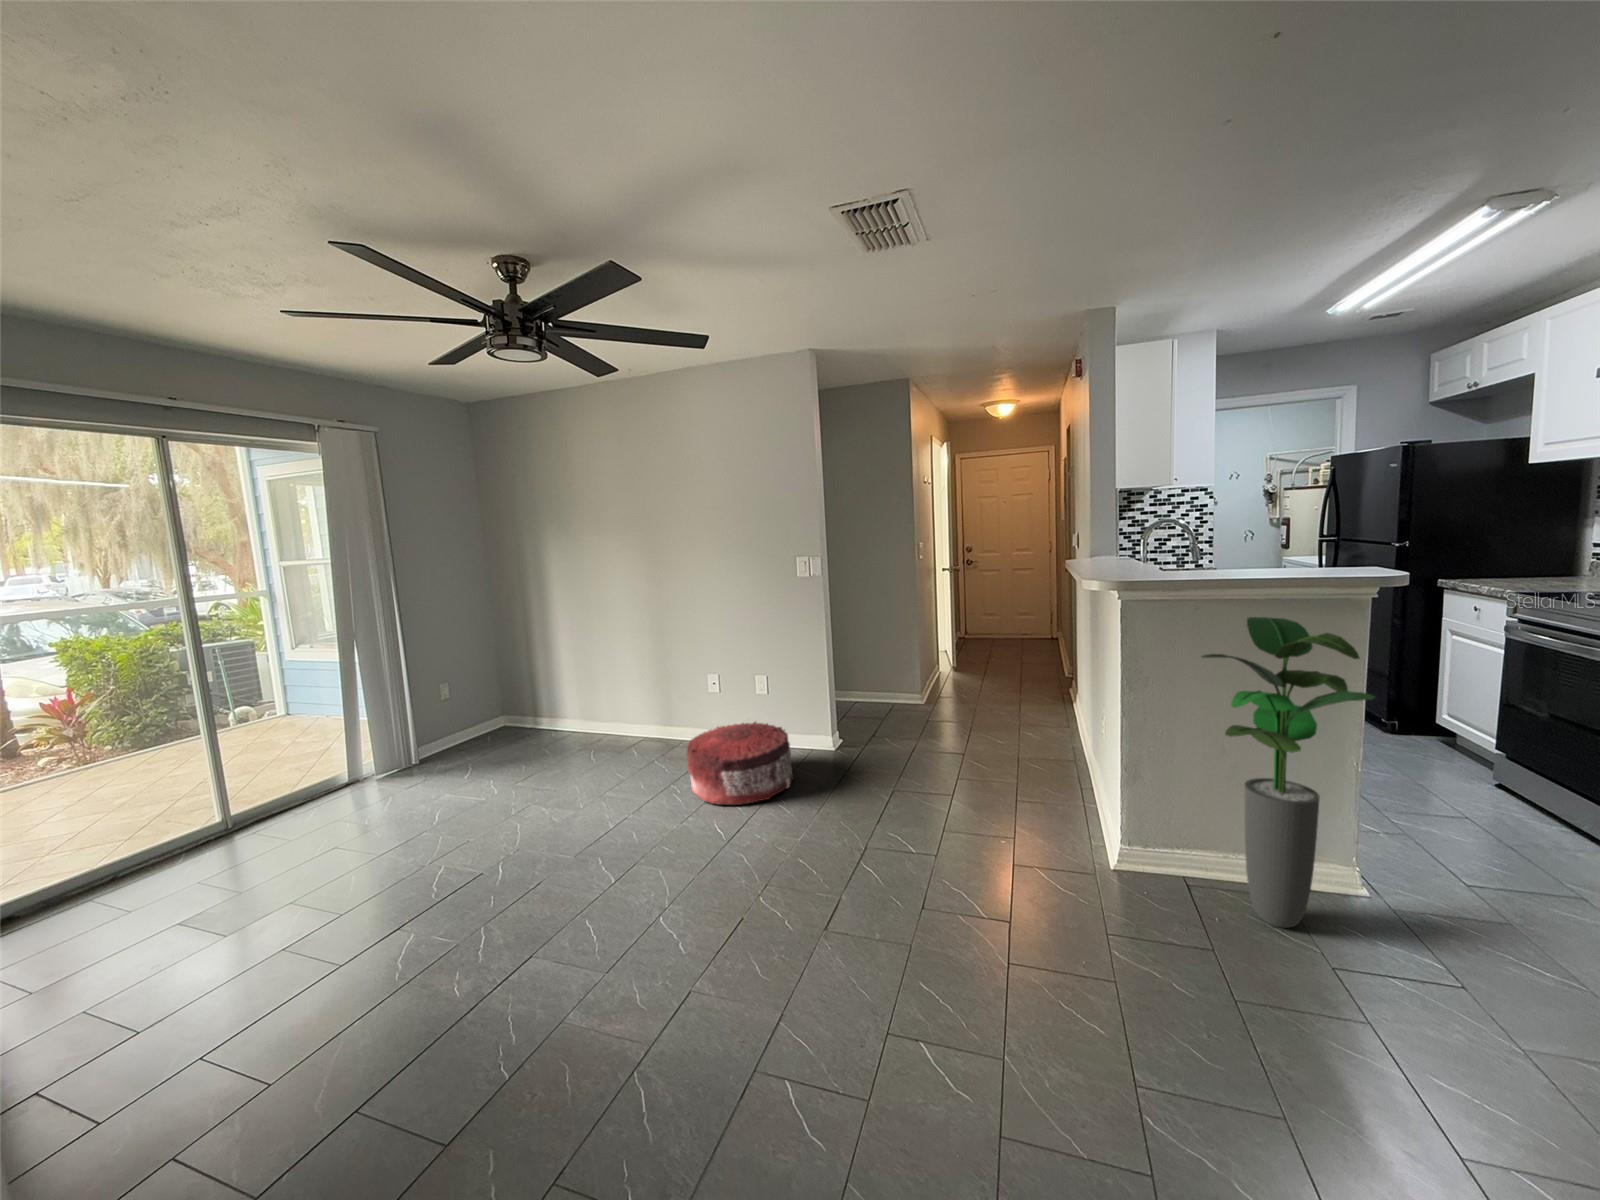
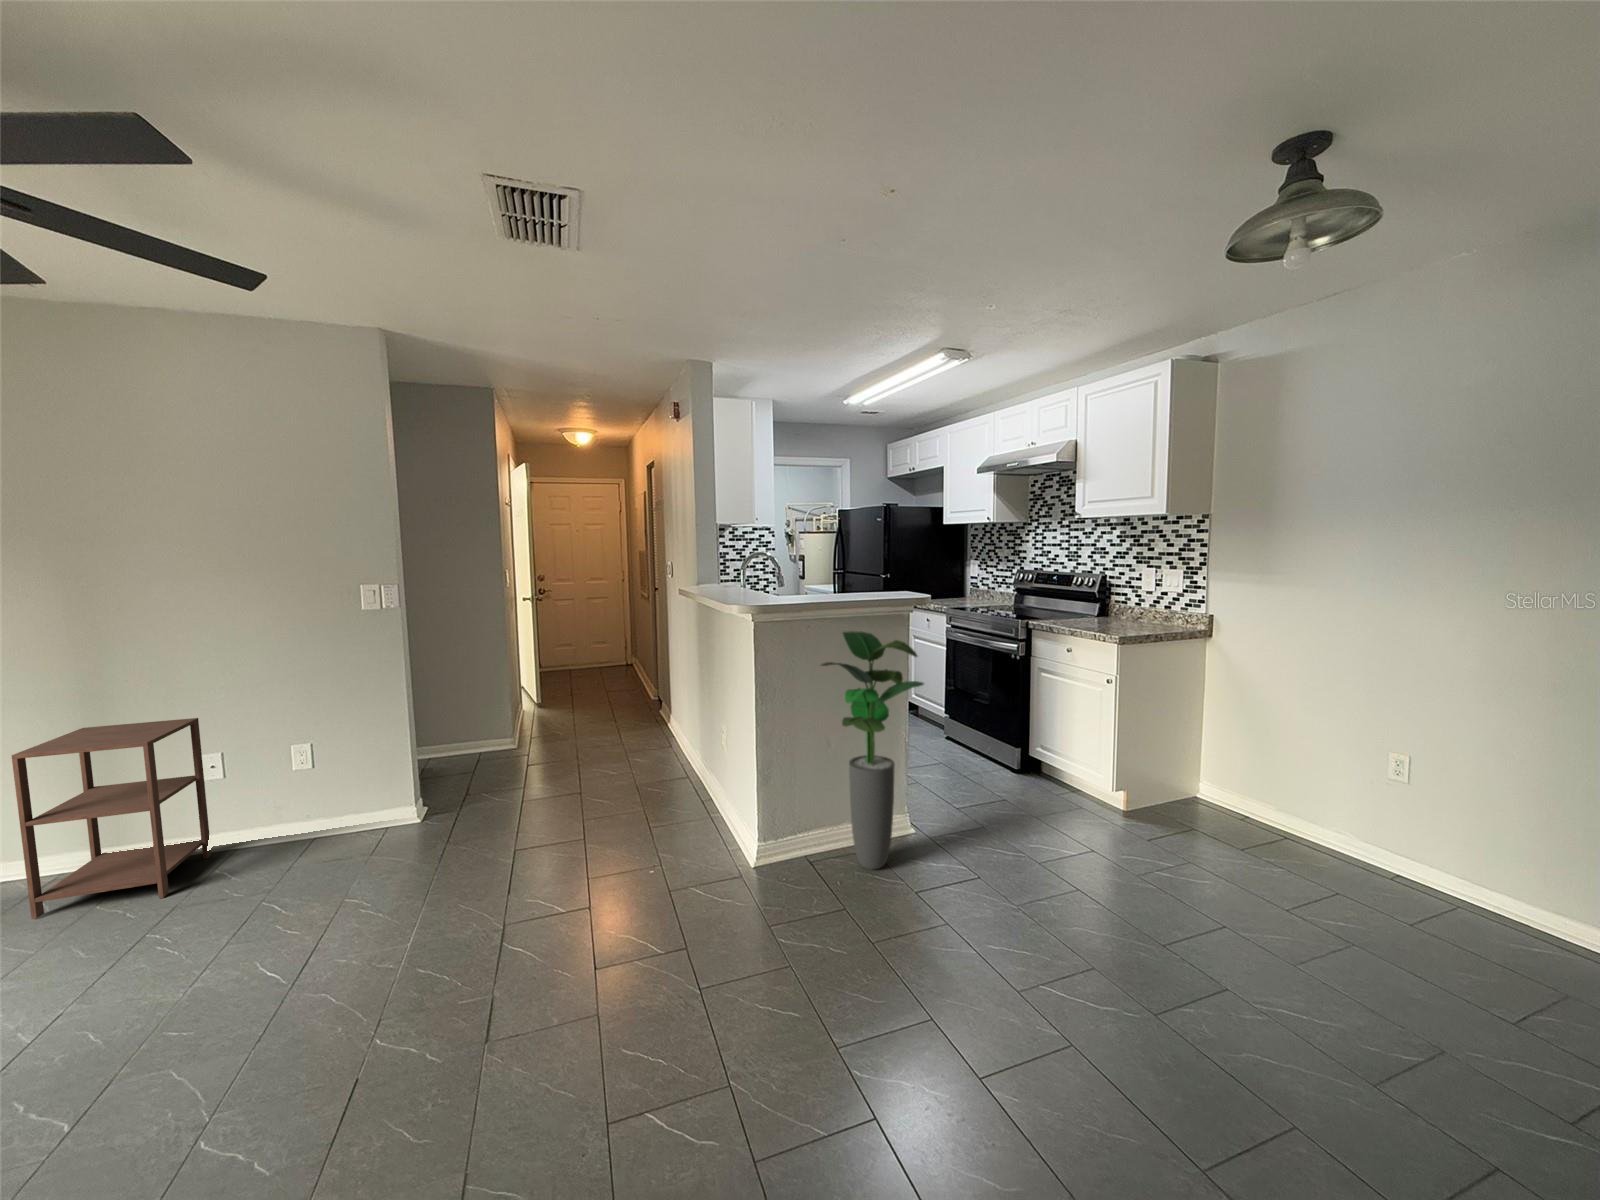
side table: none [623,647,714,763] -> present [12,718,211,919]
pouf: present [687,722,794,805] -> none [184,808,376,941]

